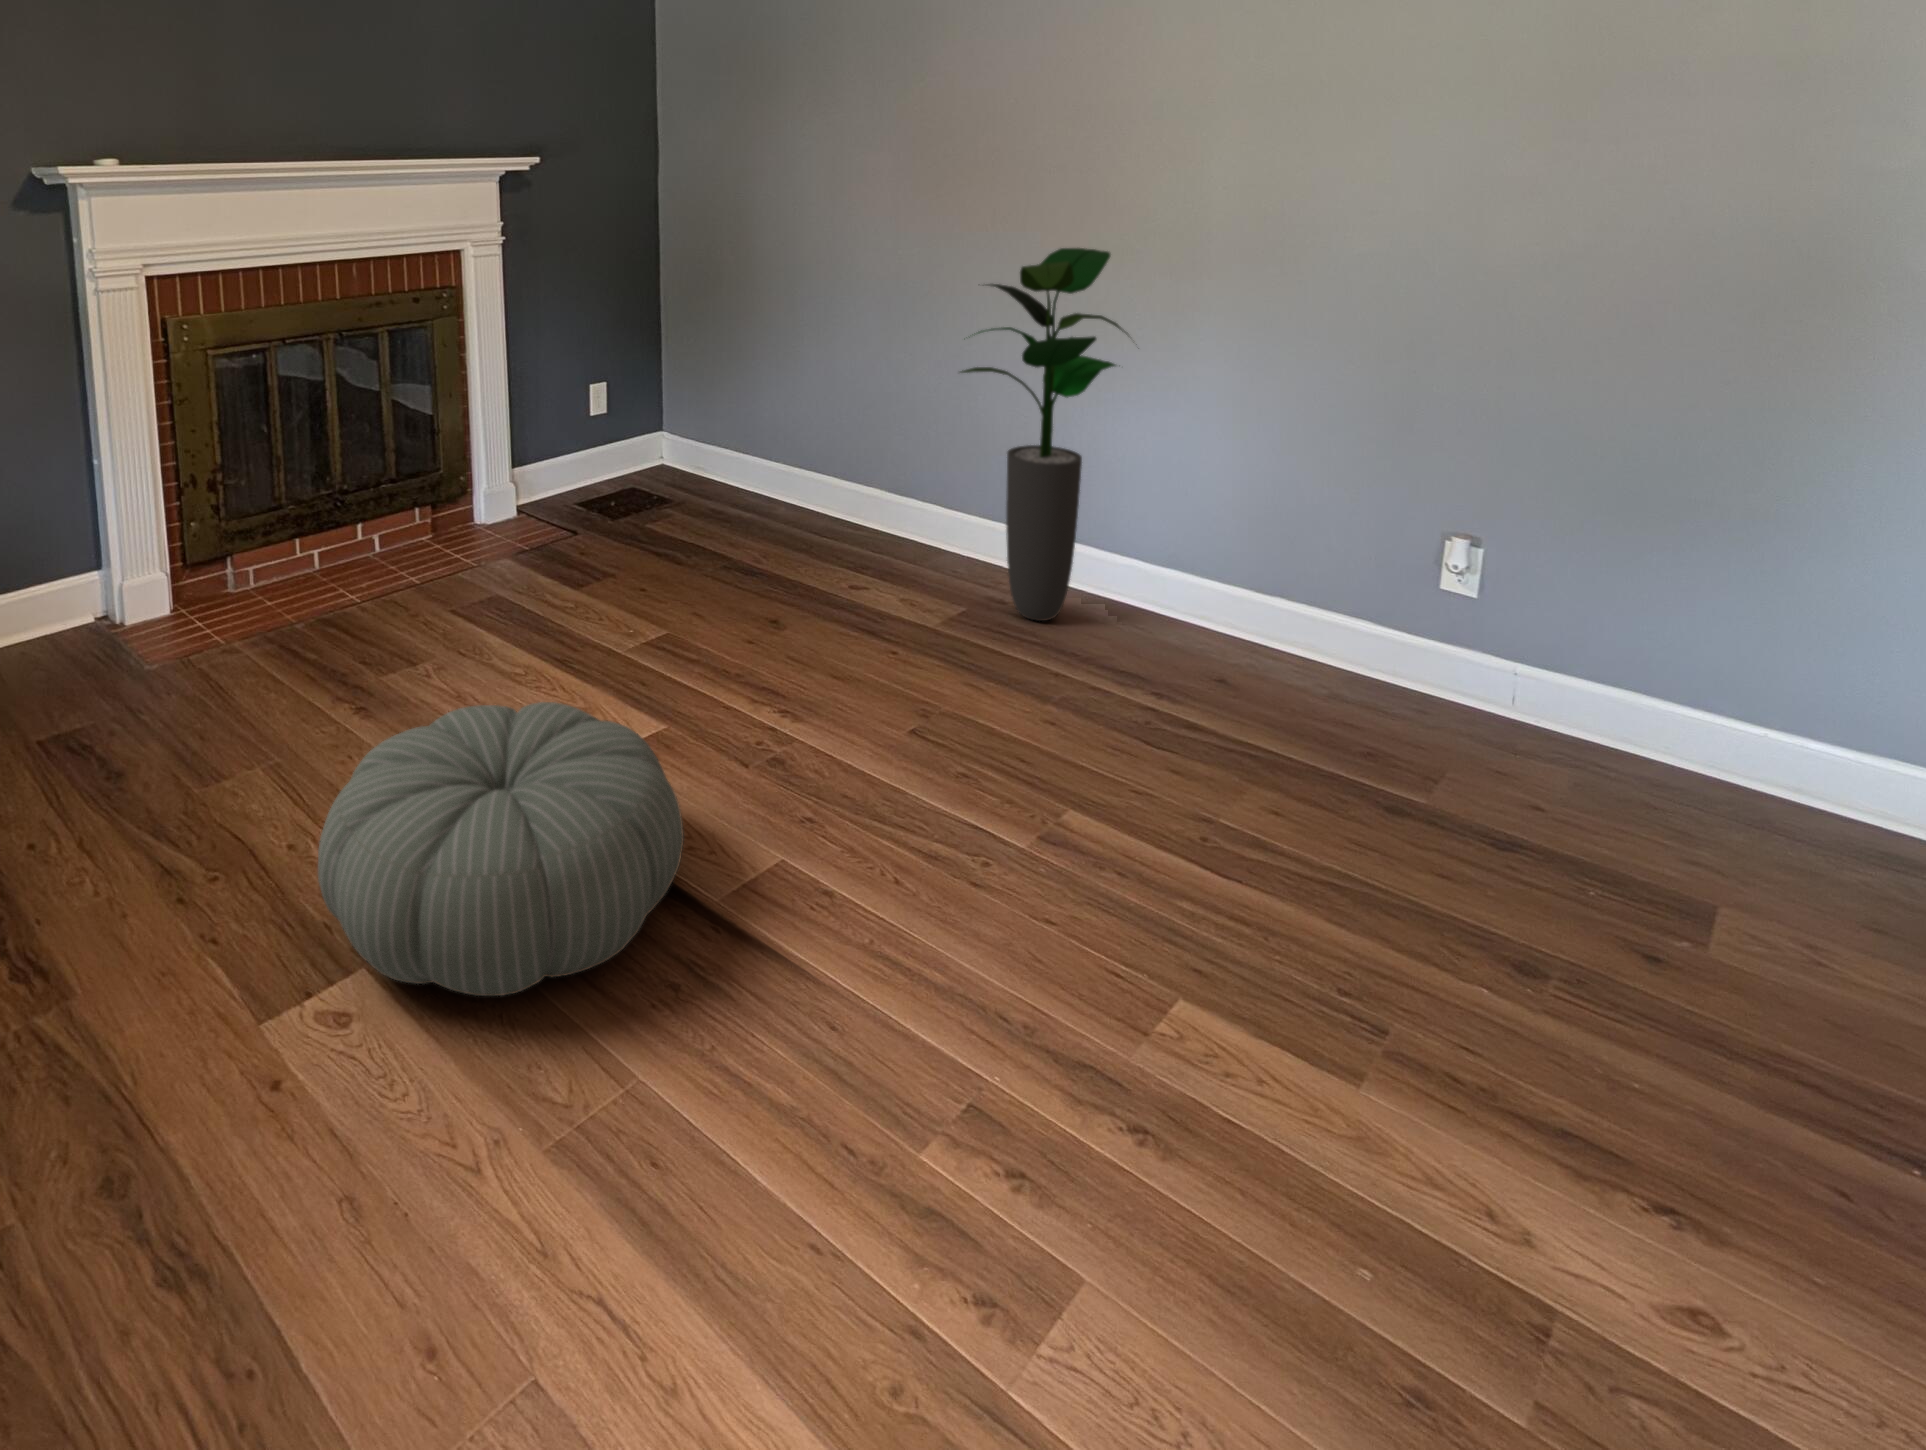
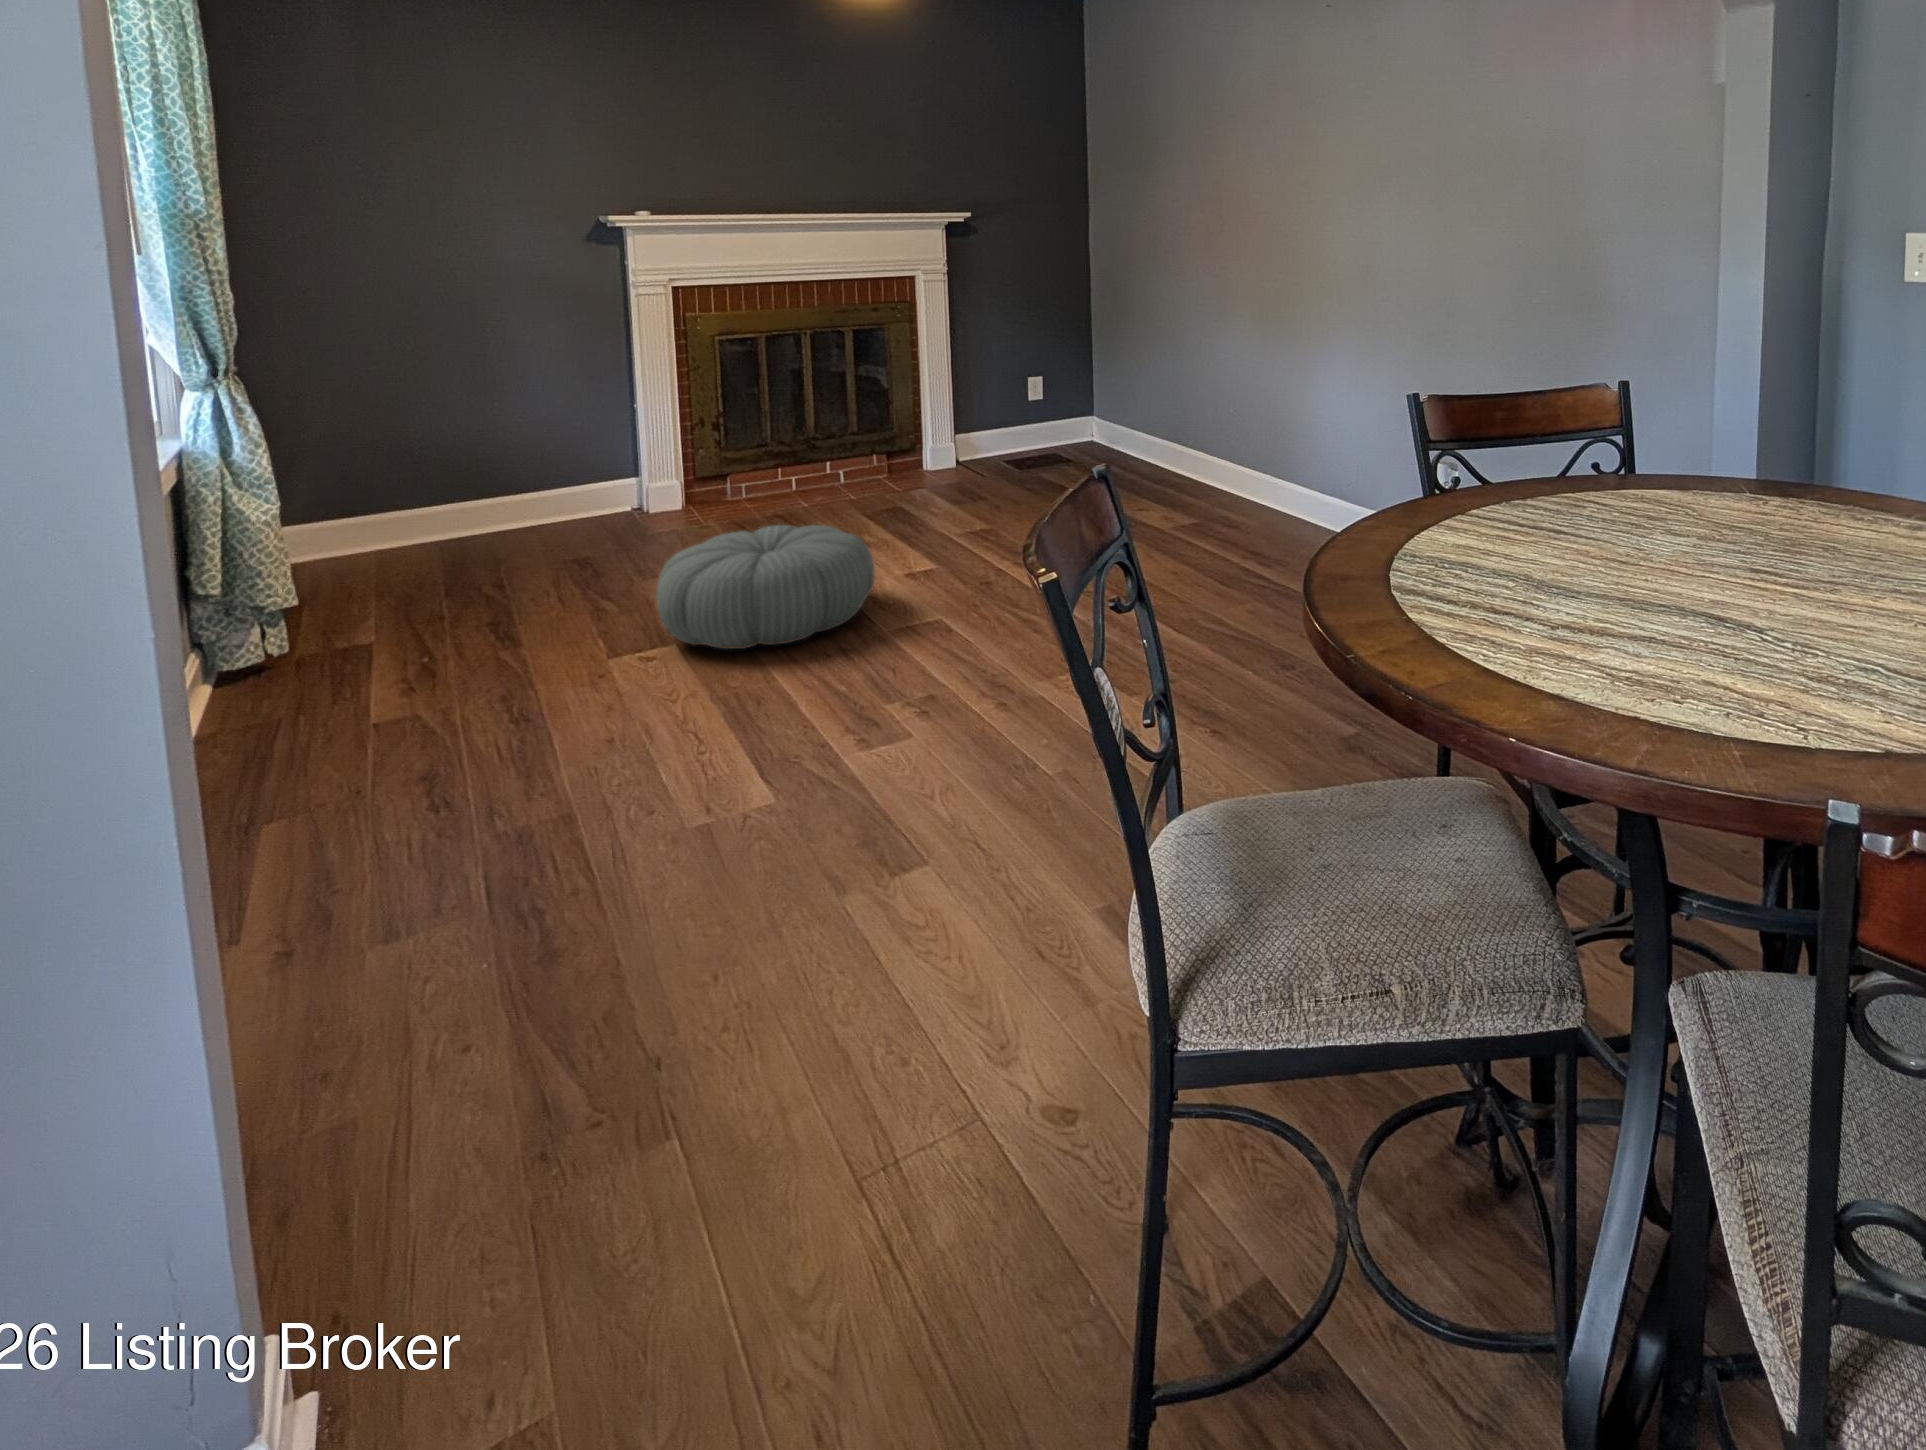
potted plant: present [961,248,1126,621] -> none [1189,277,1304,528]

